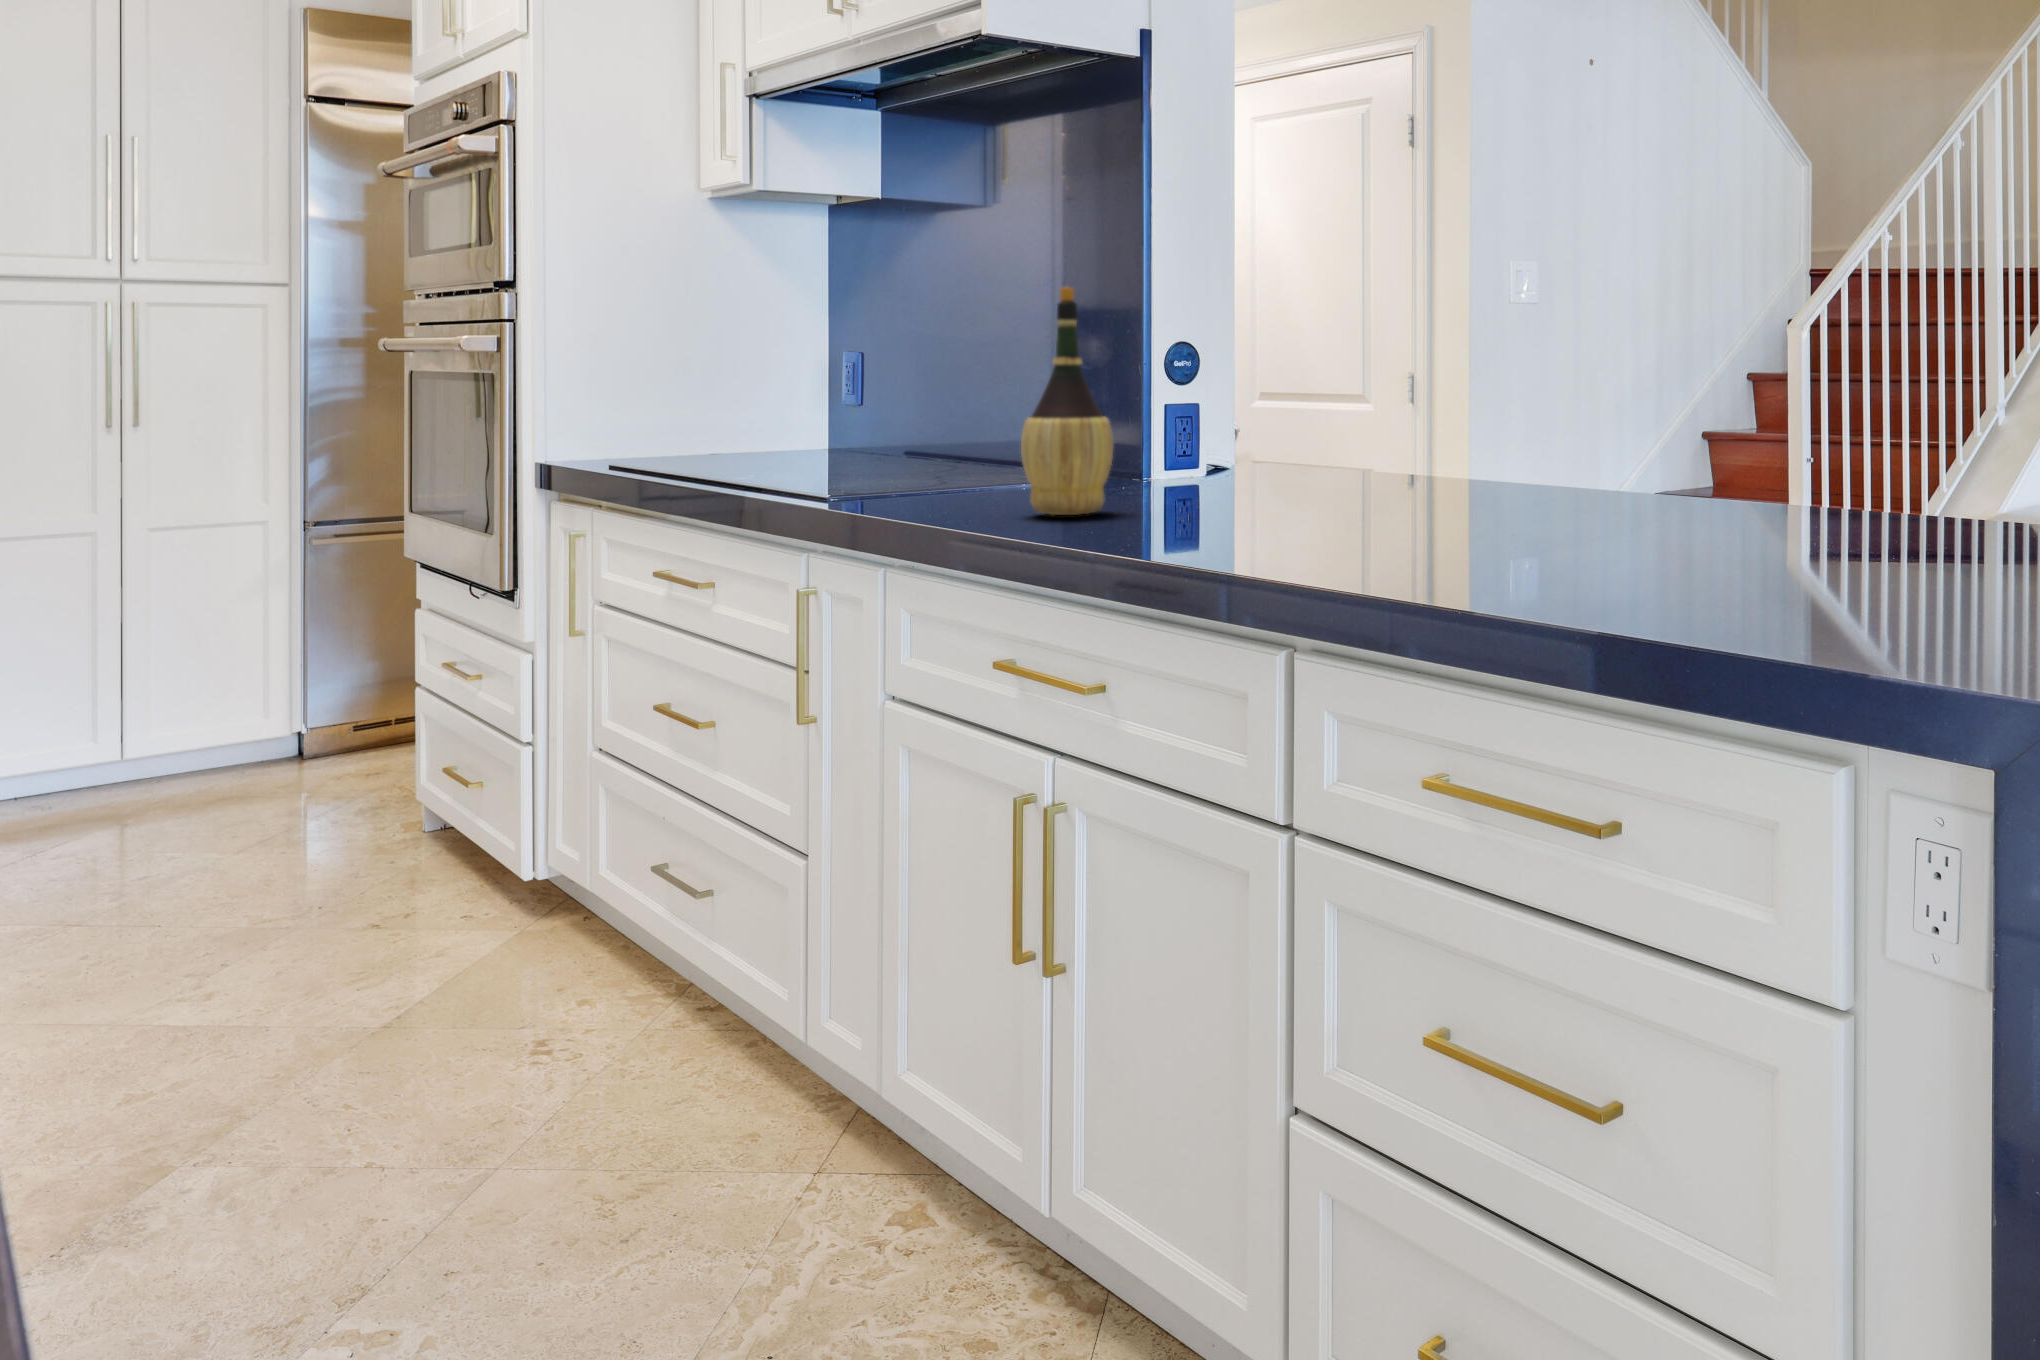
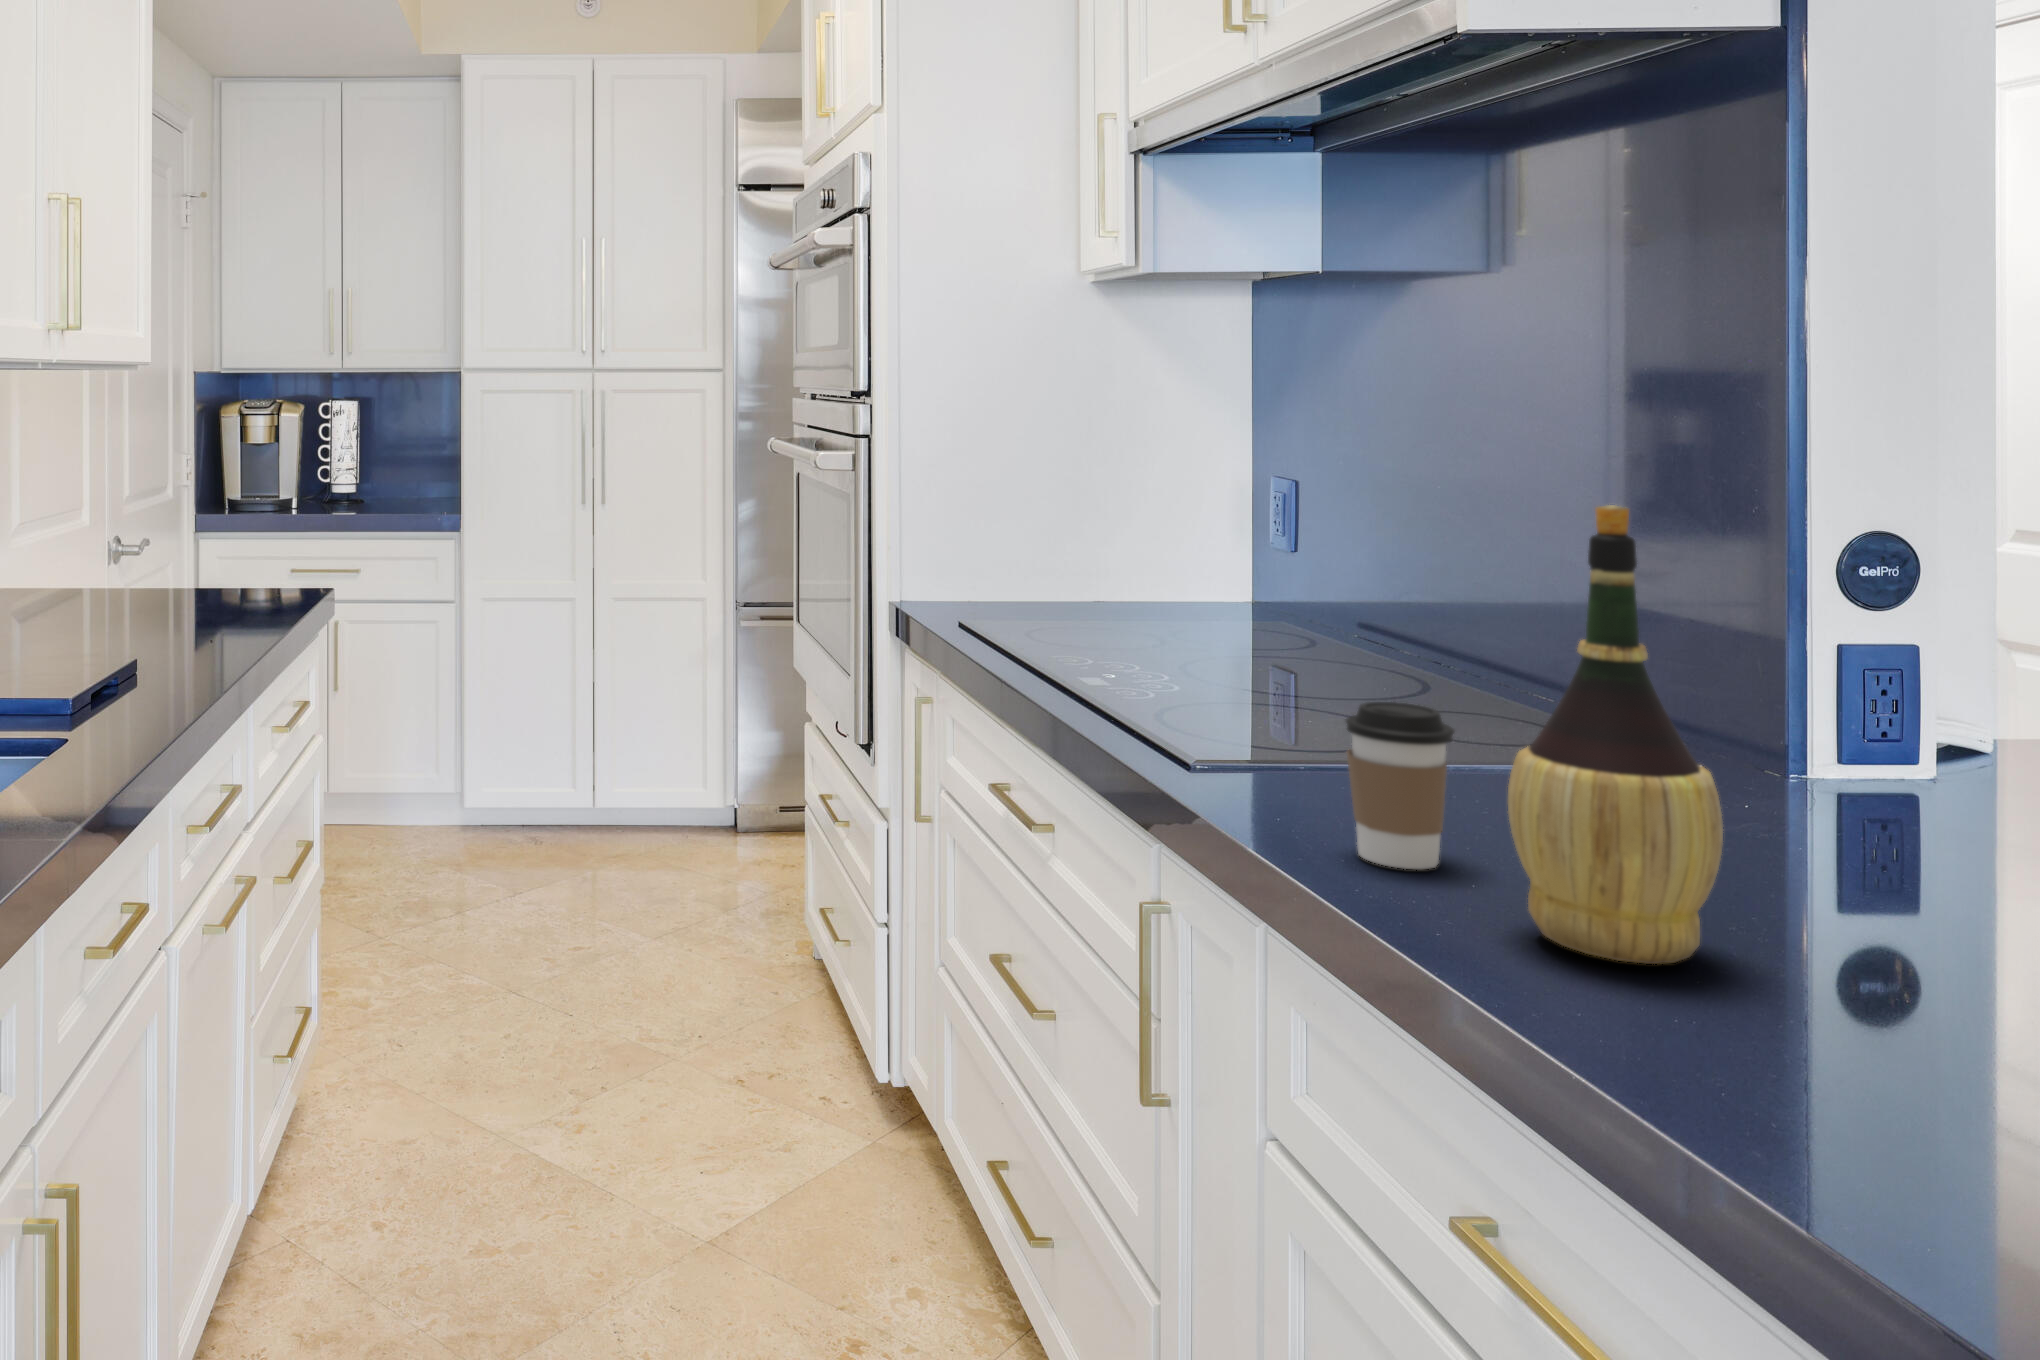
coffee cup: none [934,420,991,509] -> present [1346,702,1454,869]

